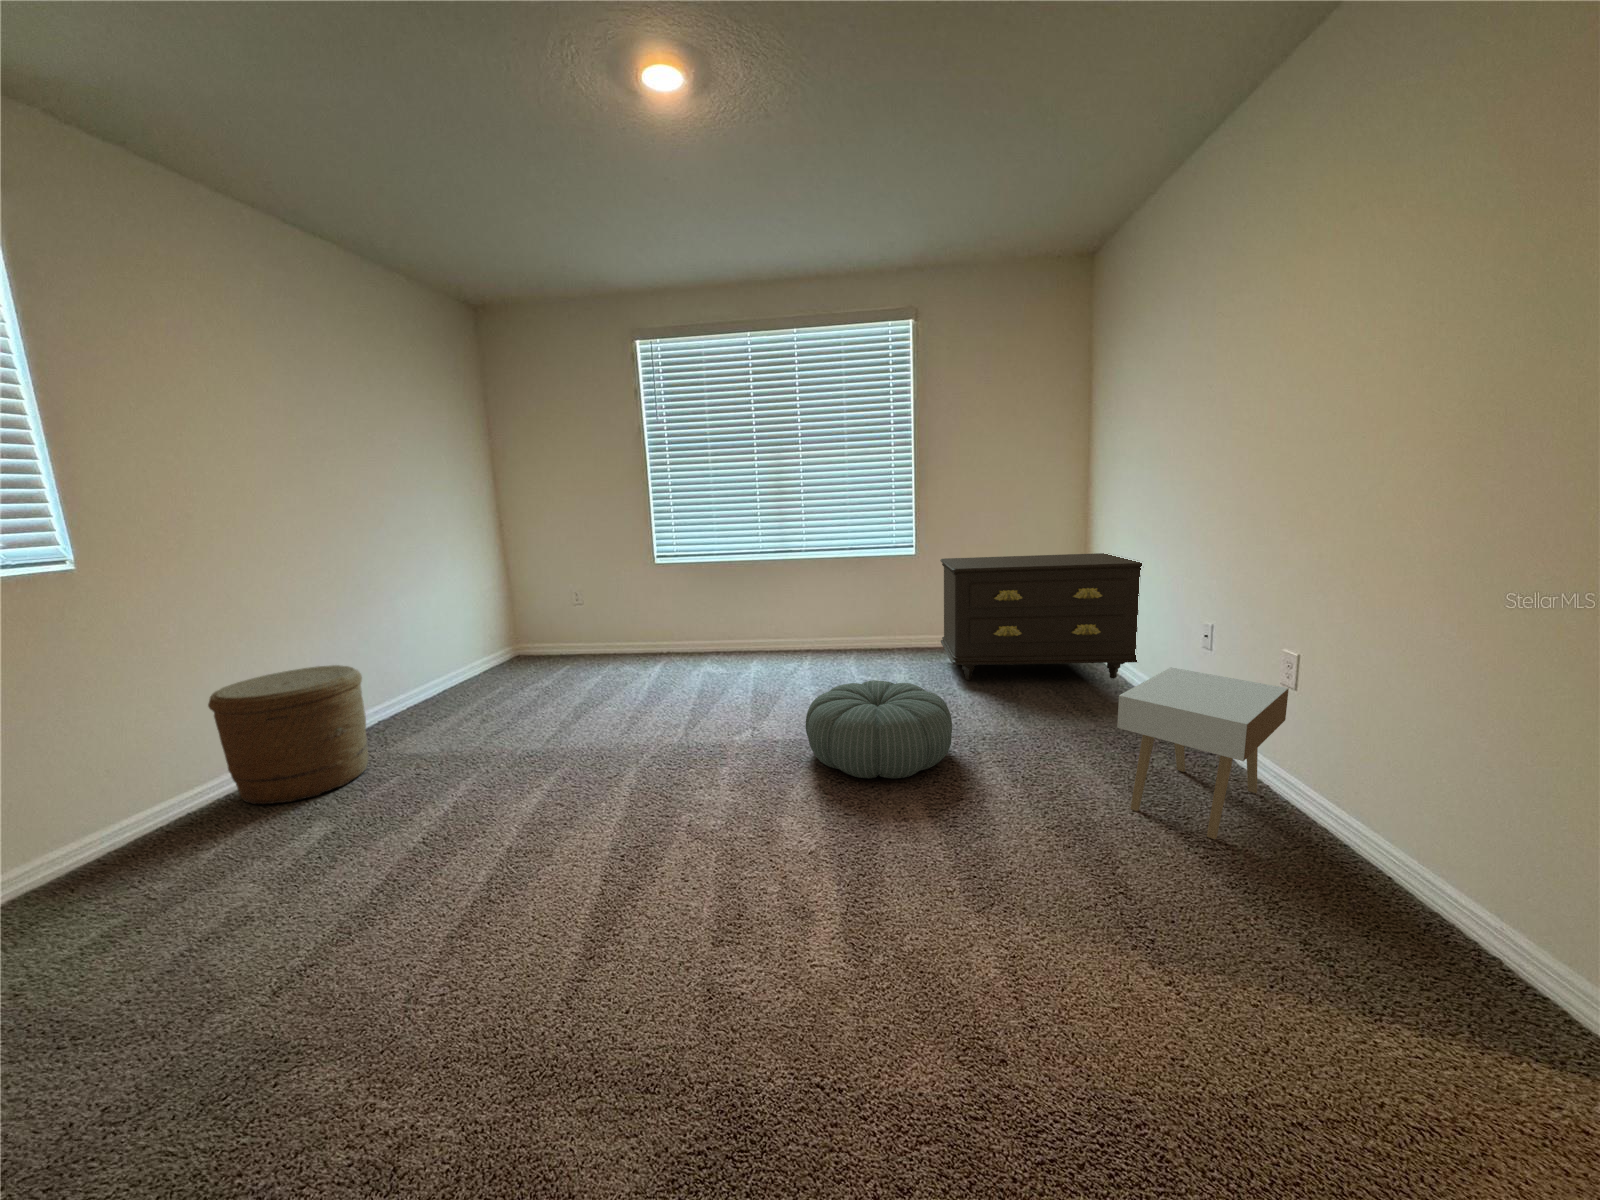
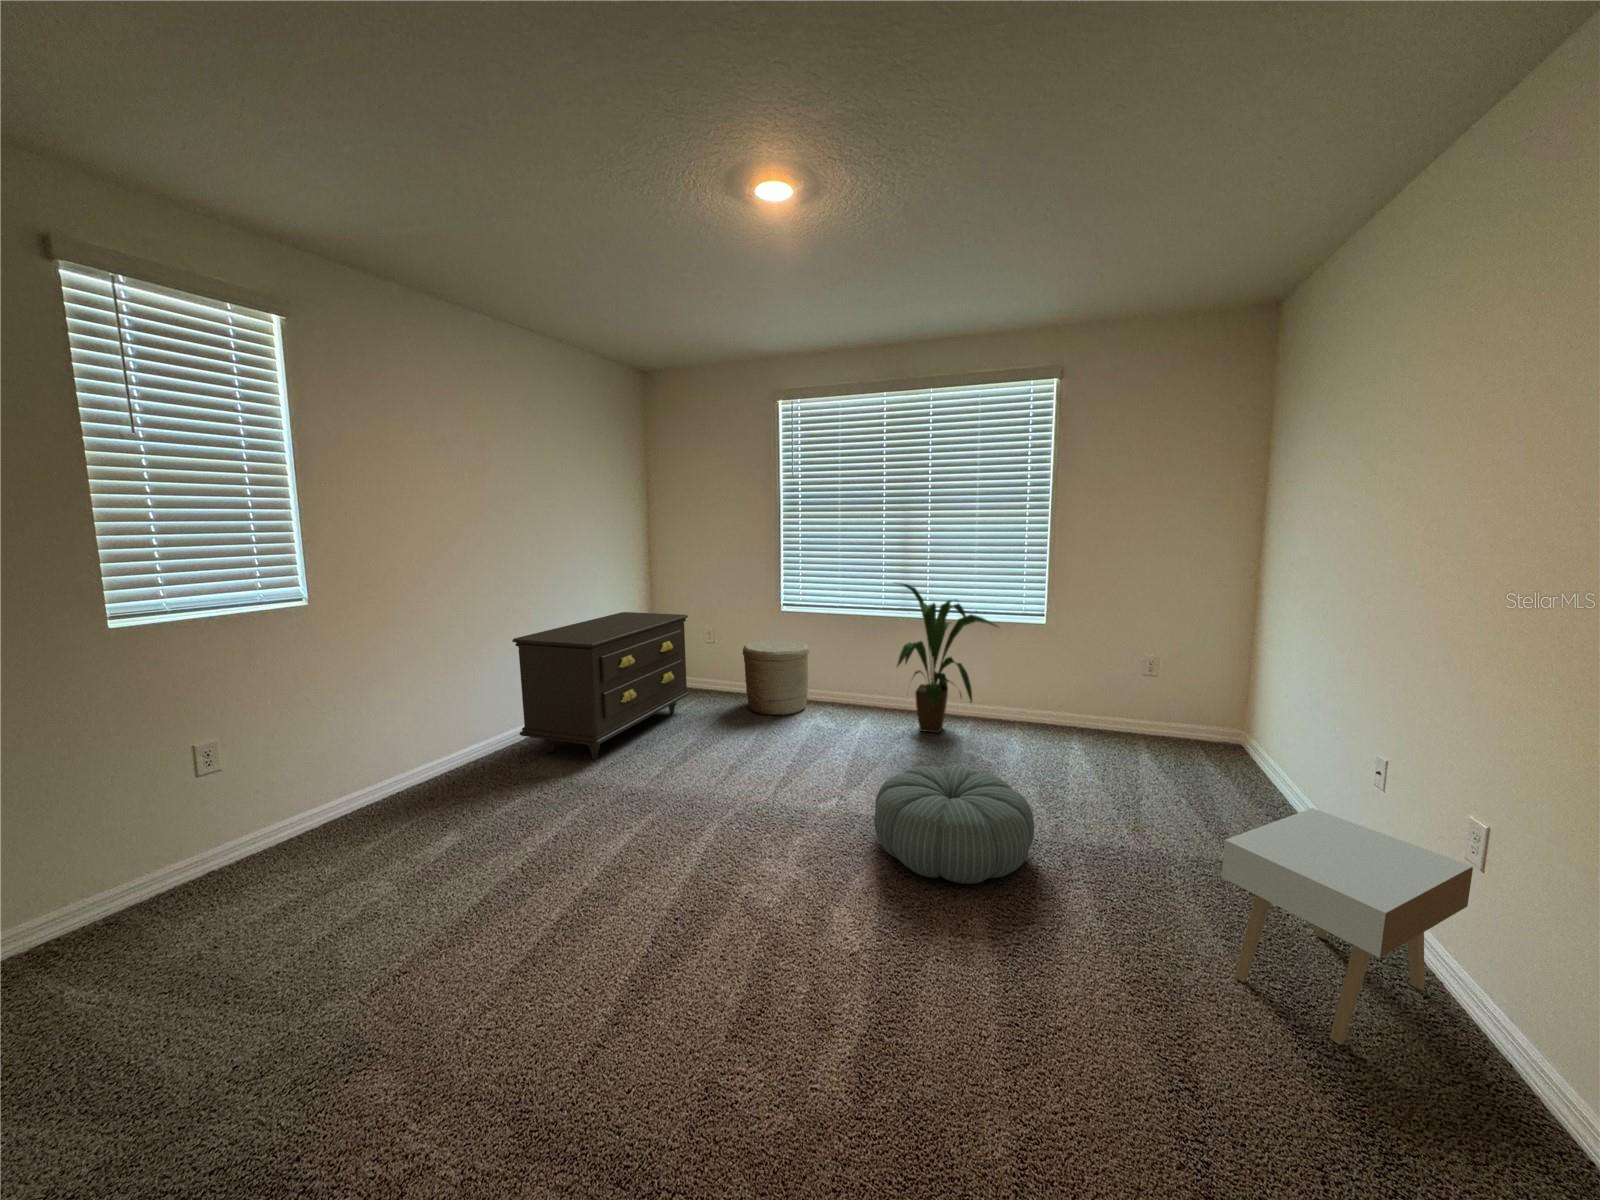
house plant: none [788,524,888,666] -> present [897,583,996,733]
dresser: present [940,553,1142,680] -> present [512,612,691,759]
woven basket: present [208,665,368,804] -> present [743,639,809,715]

